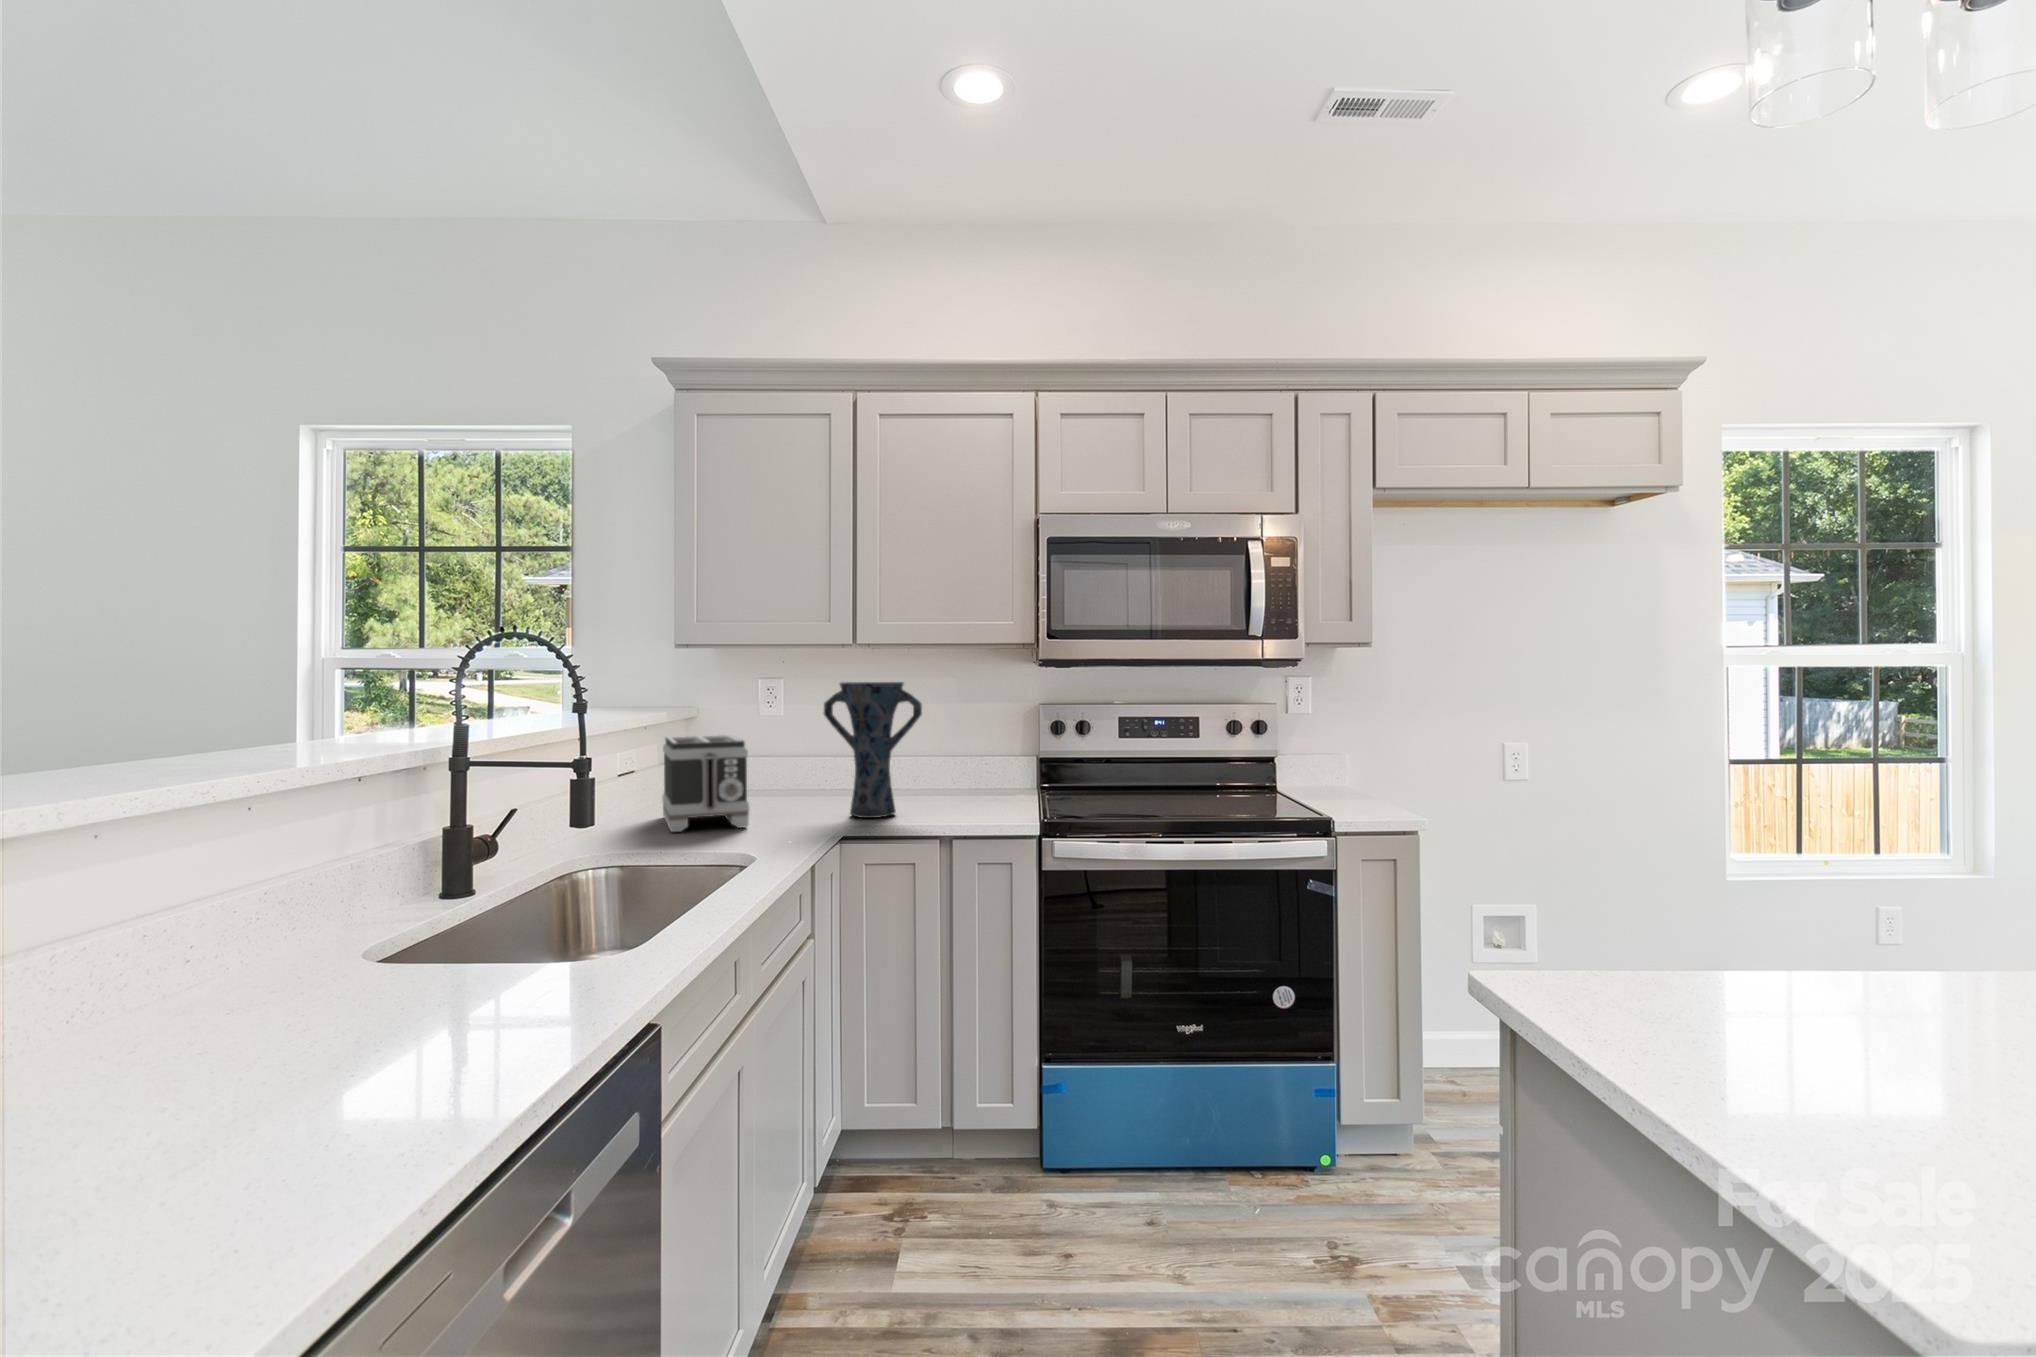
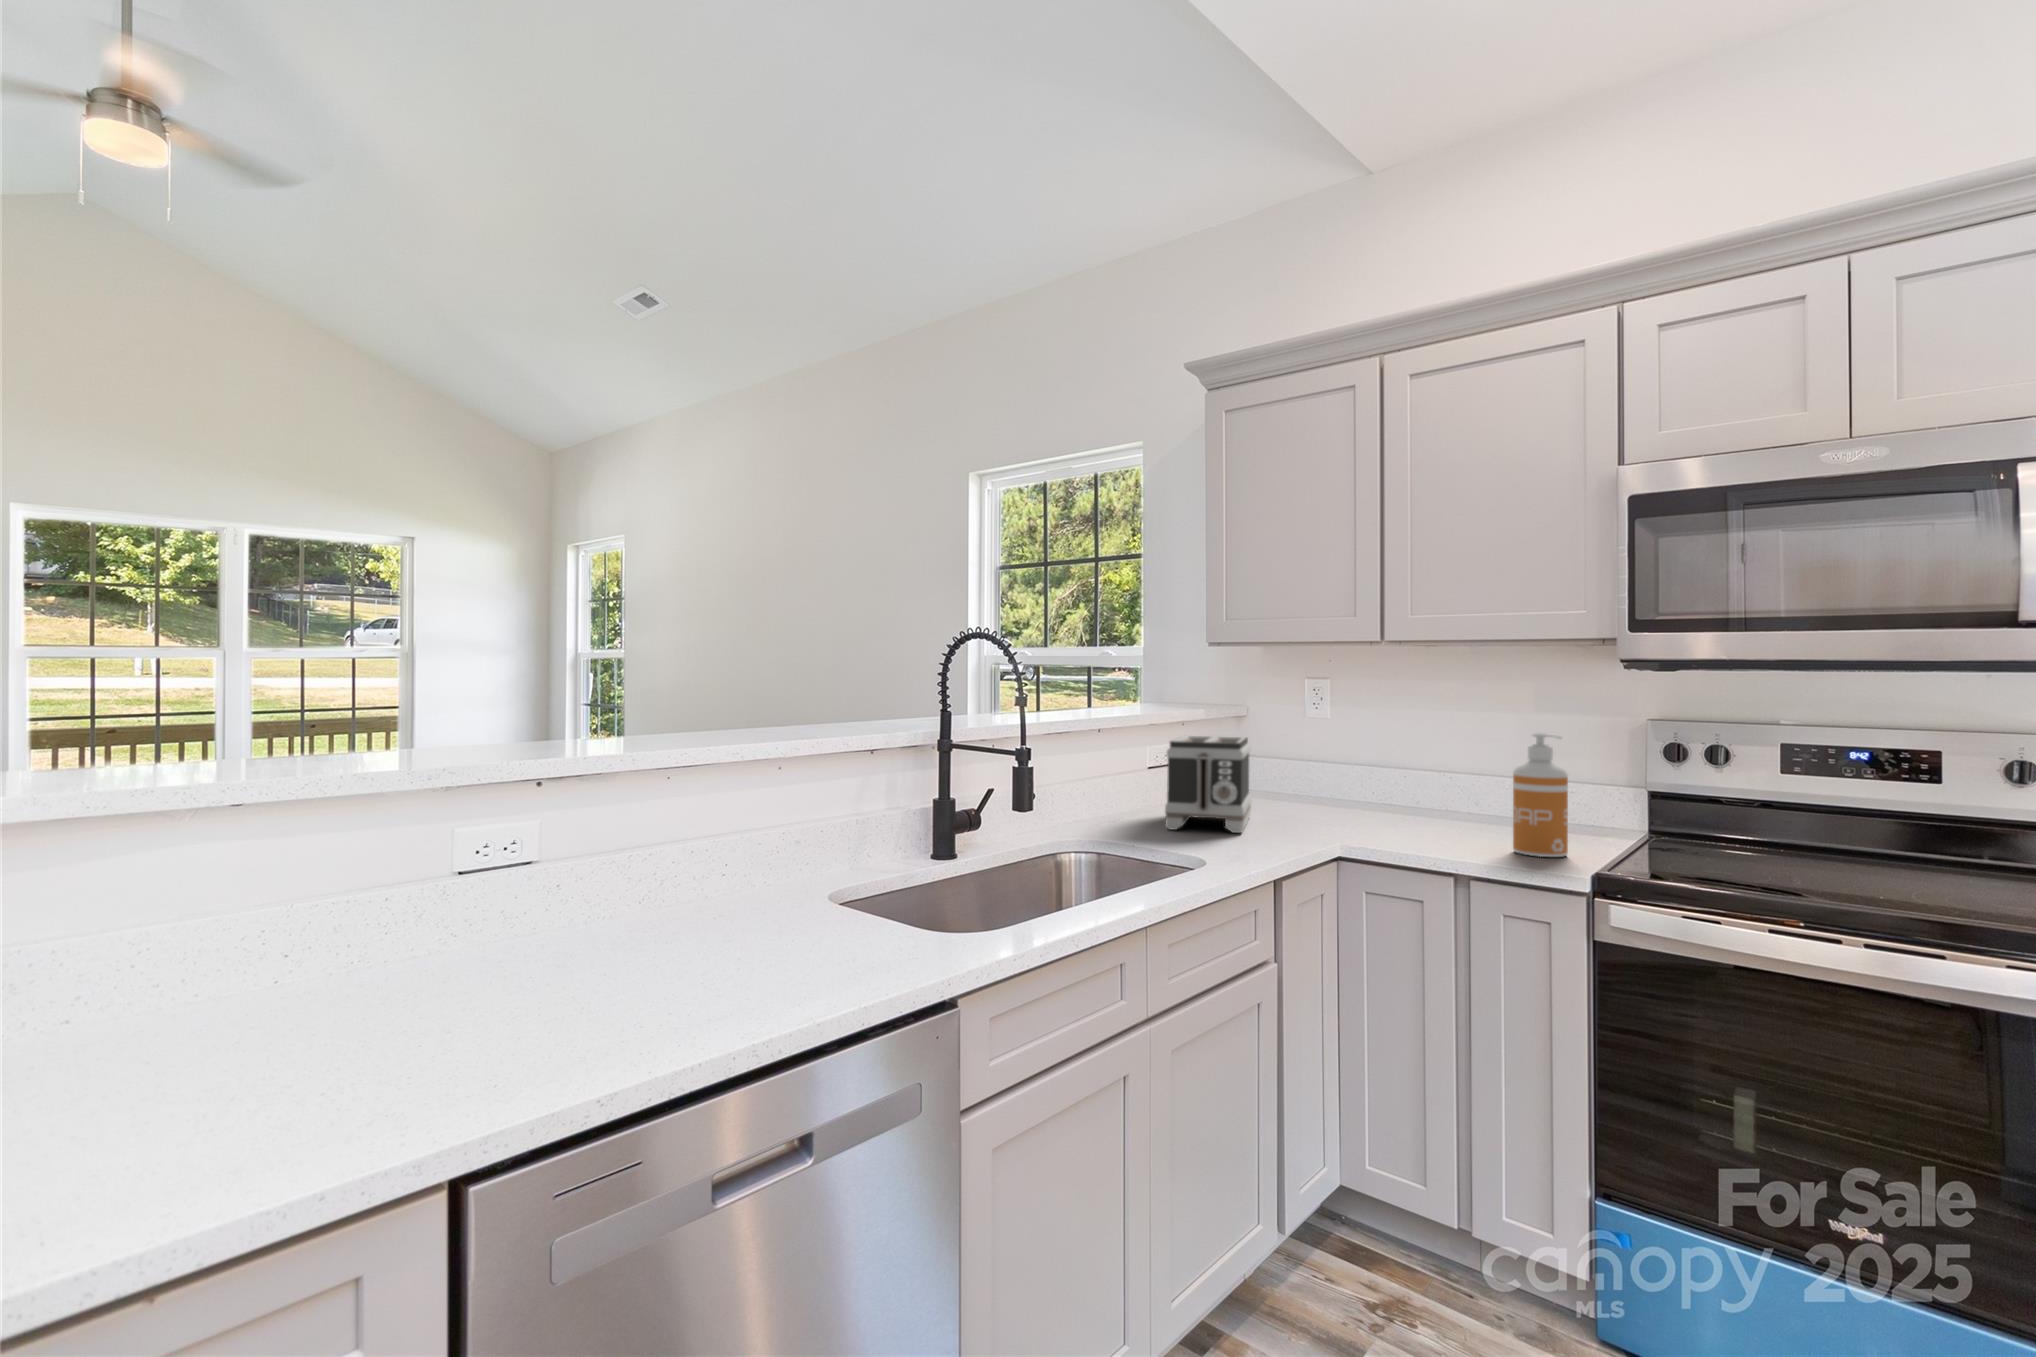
vase: present [824,682,922,818] -> none [1339,684,1448,841]
soap dispenser: none [969,719,1008,816] -> present [1513,733,1568,857]

